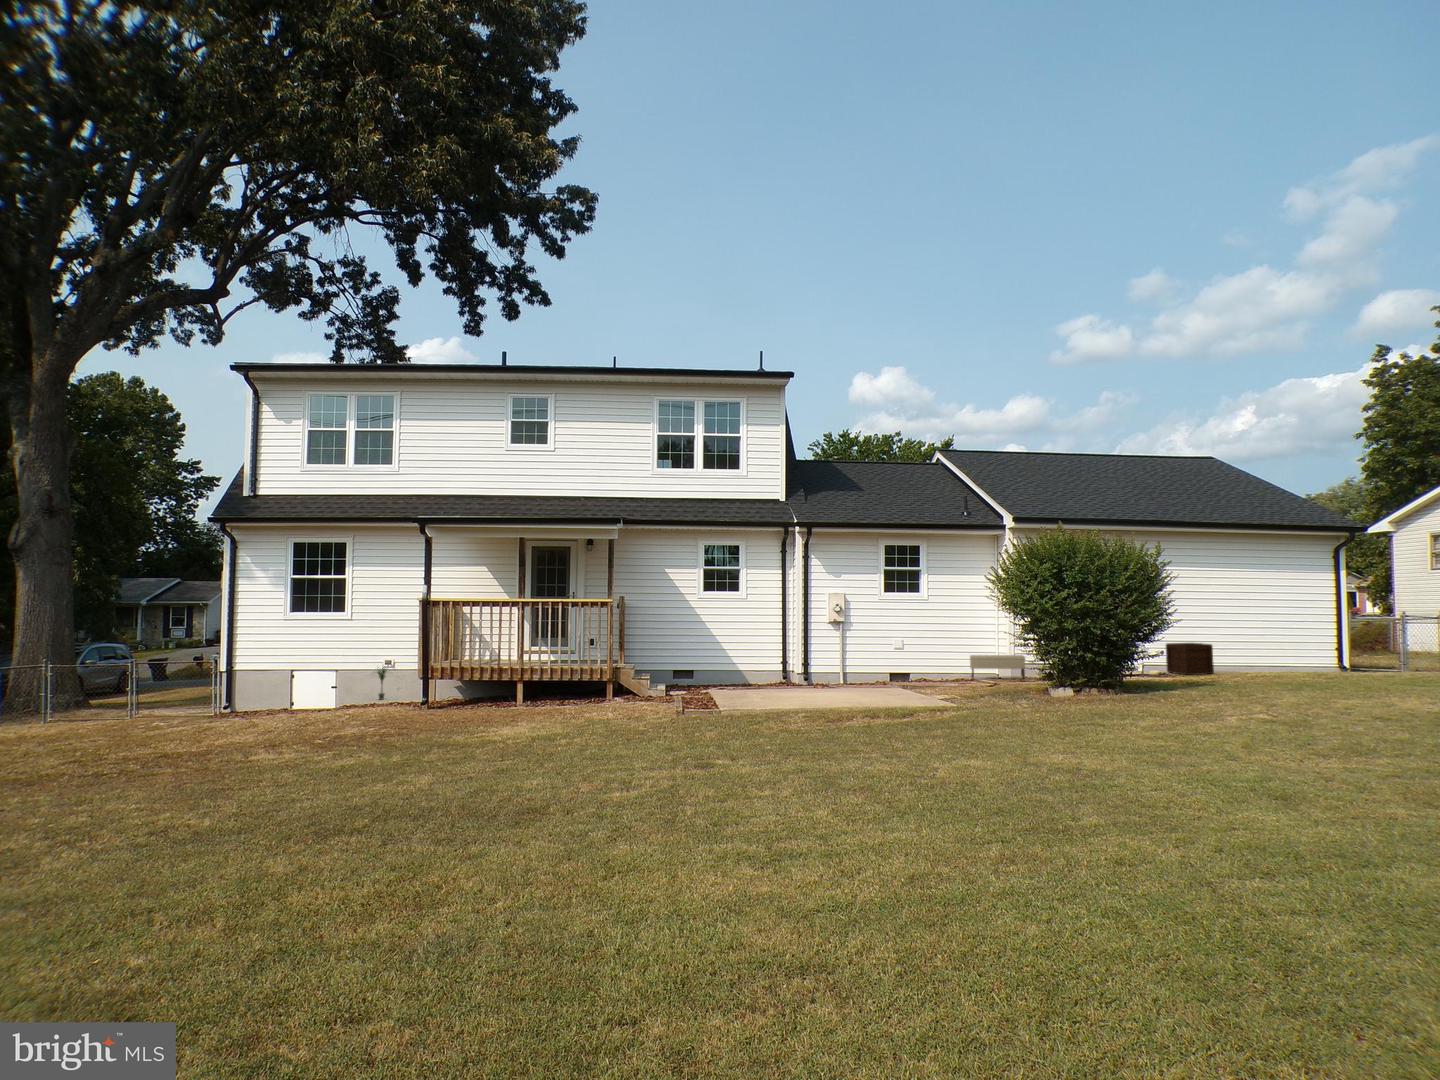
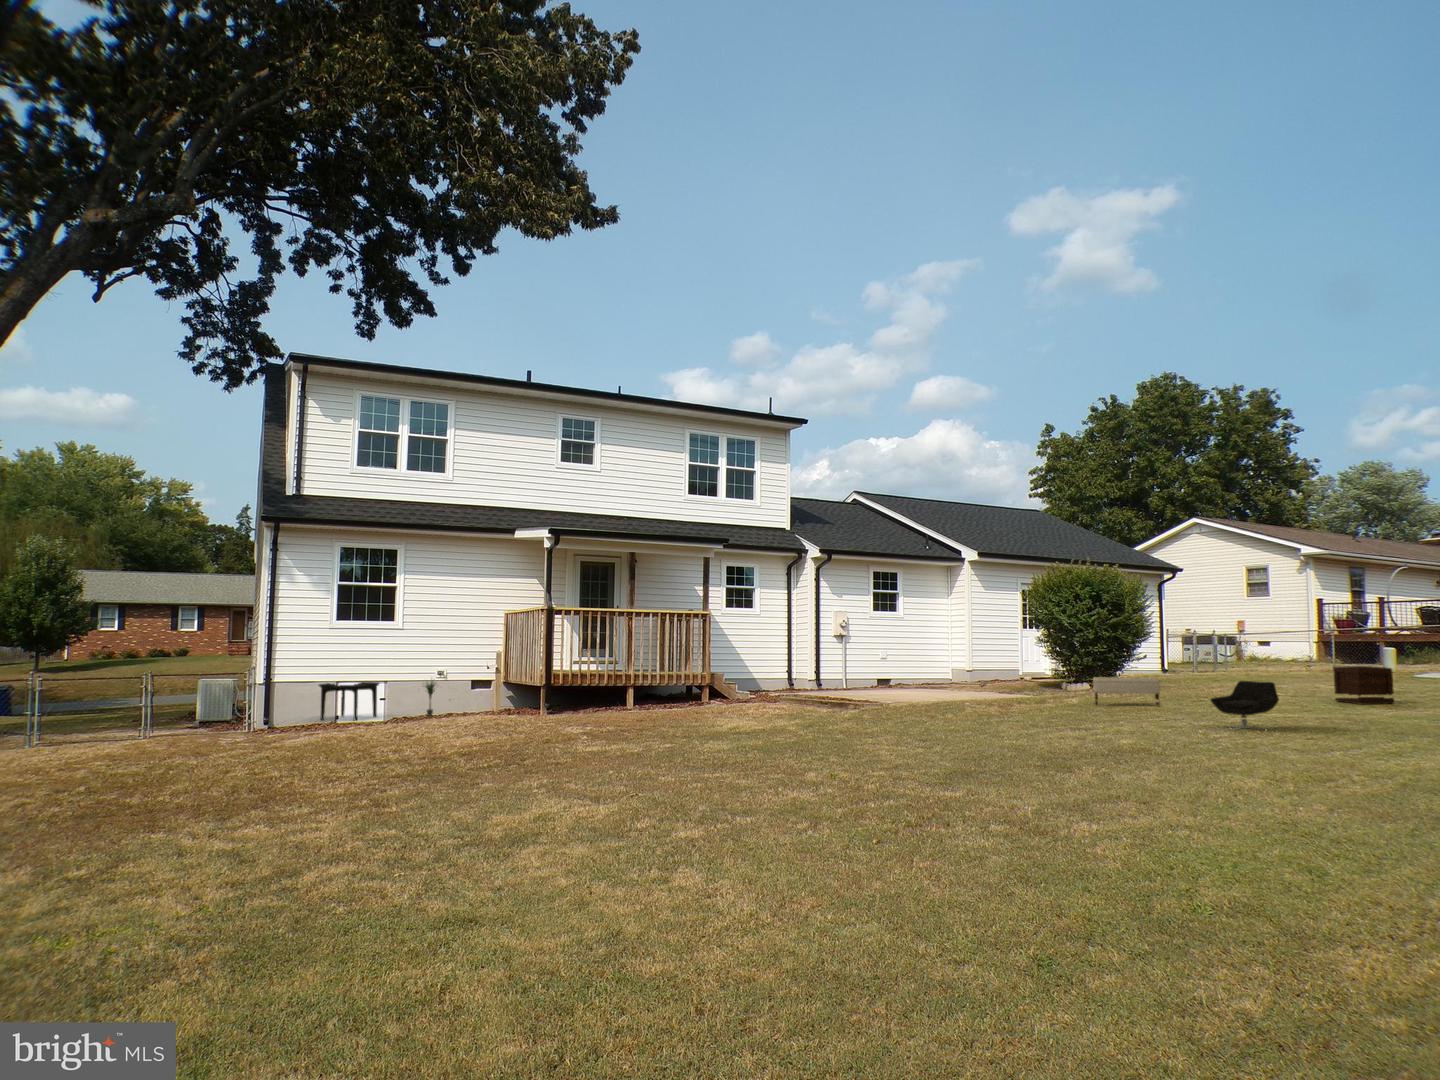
lounge chair: none [1068,658,1124,701] -> present [1211,681,1279,730]
round table: none [275,669,335,705] -> present [319,682,379,721]

